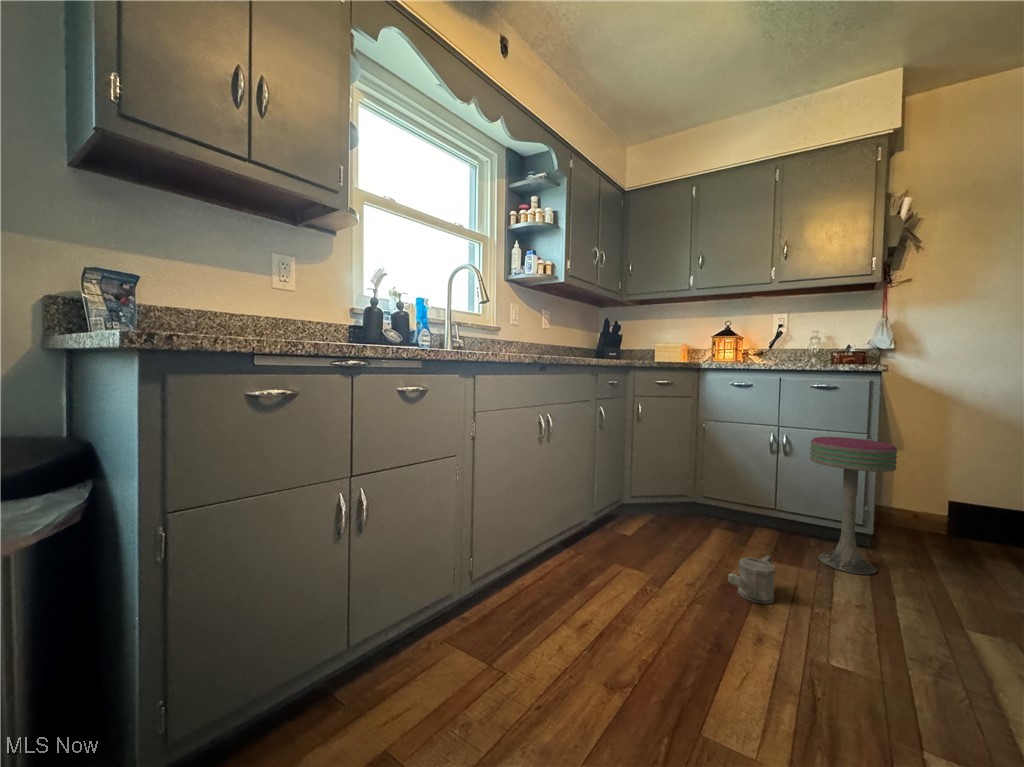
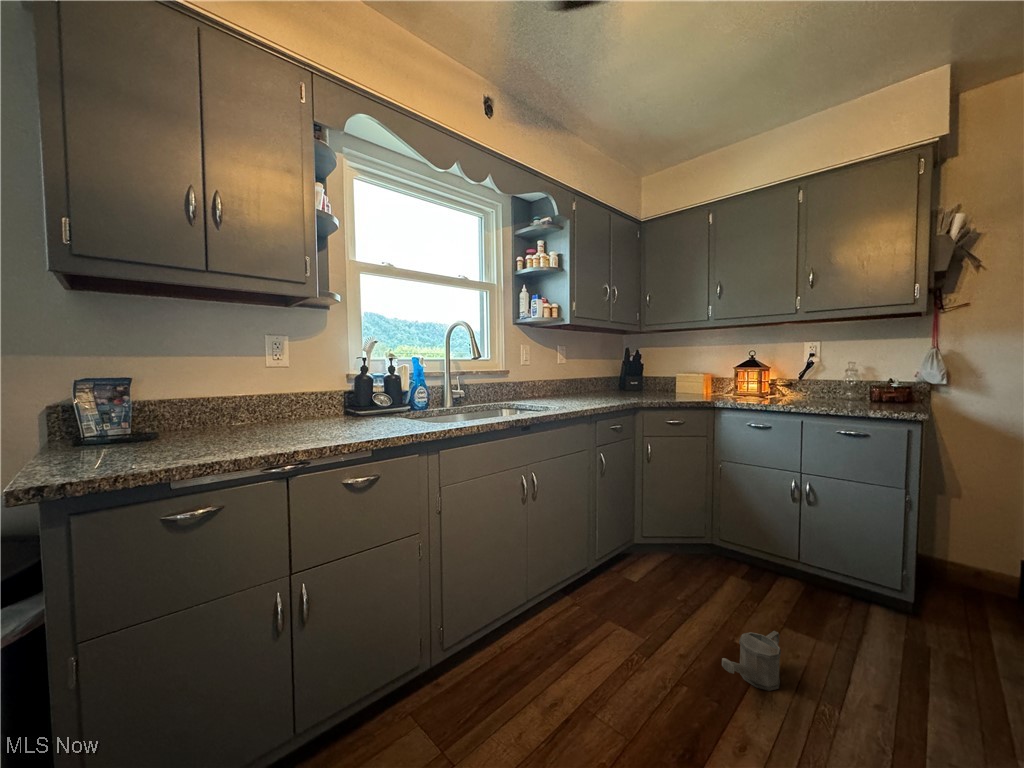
bar stool: present [810,437,897,575] -> none [833,492,938,655]

